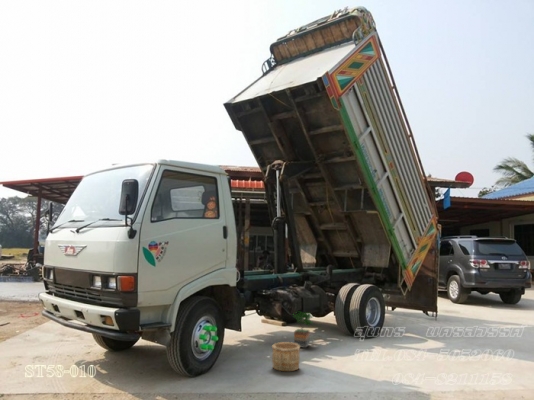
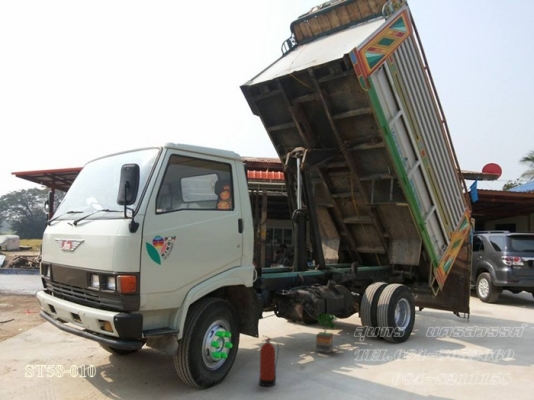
fire extinguisher: none [242,330,259,375] -> present [259,338,276,386]
wooden bucket: present [272,342,300,371] -> none [292,349,325,383]

